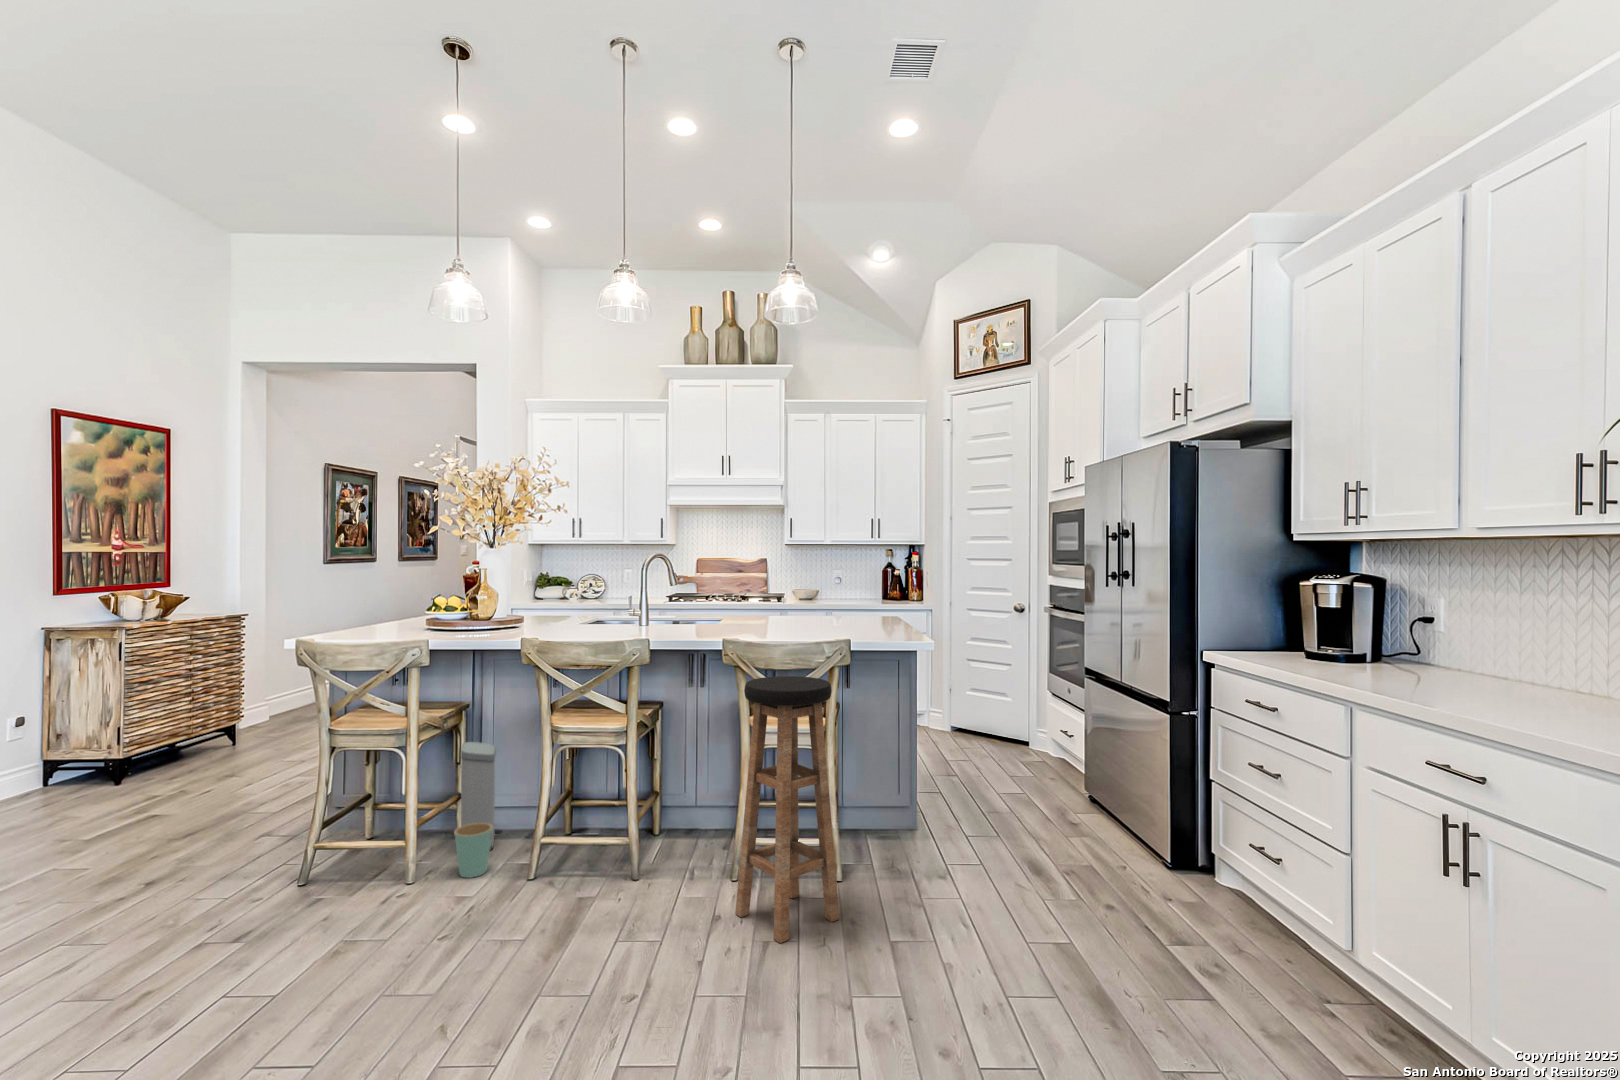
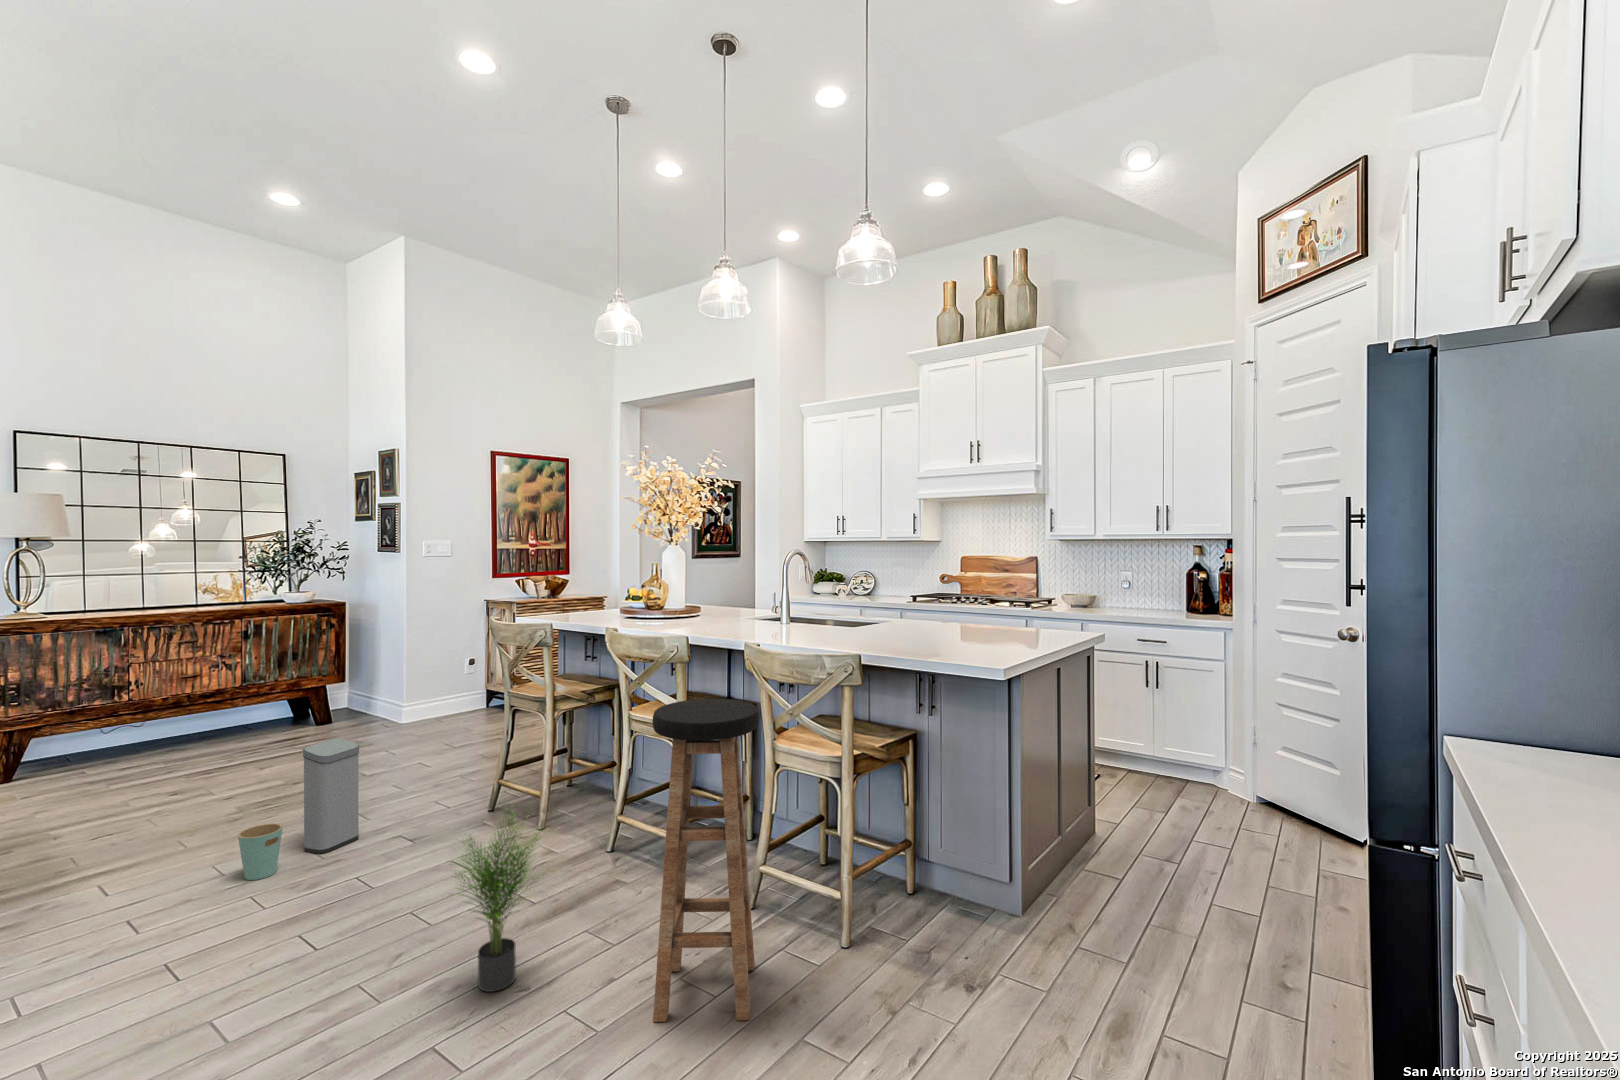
trash can: present [454,742,496,878] -> present [238,738,359,880]
potted plant: none [543,800,666,980] -> present [454,810,544,992]

